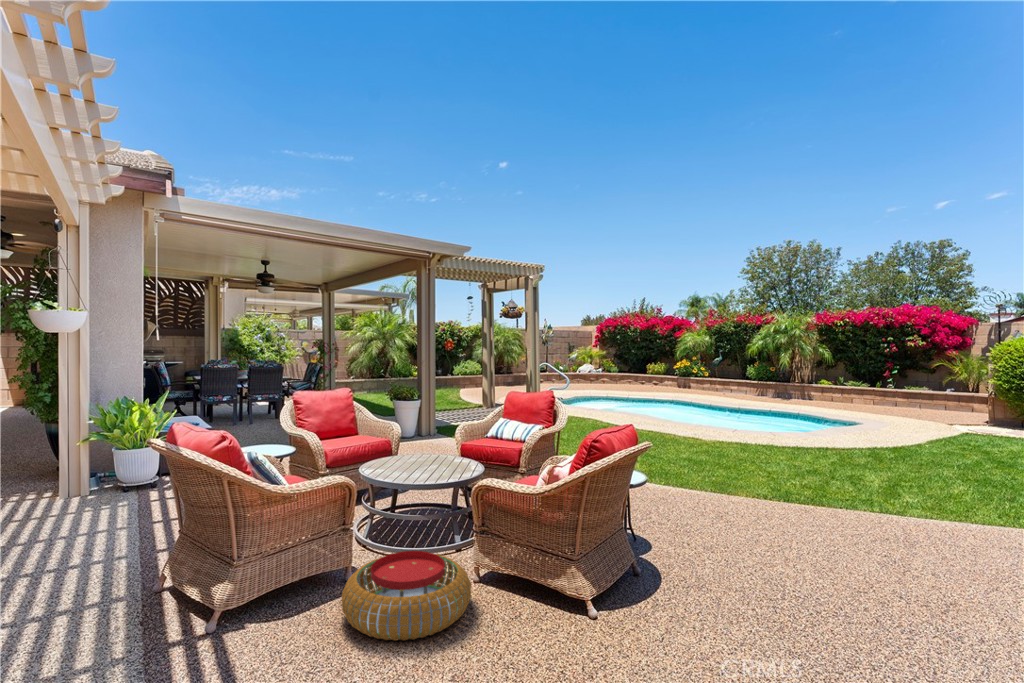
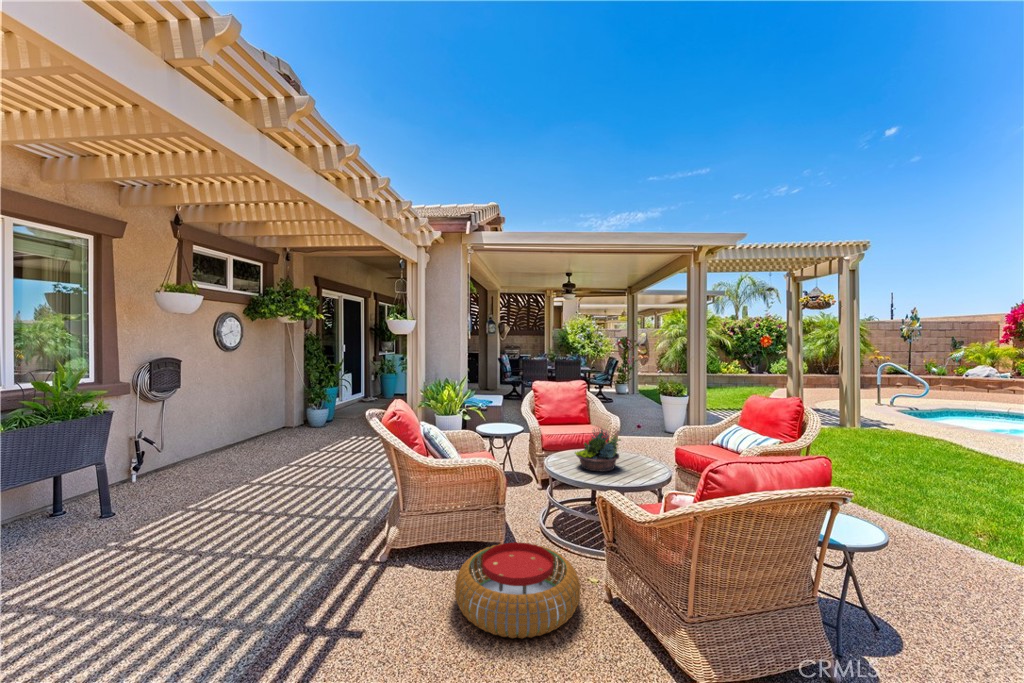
succulent planter: none [400,430,443,474] -> present [575,429,621,471]

